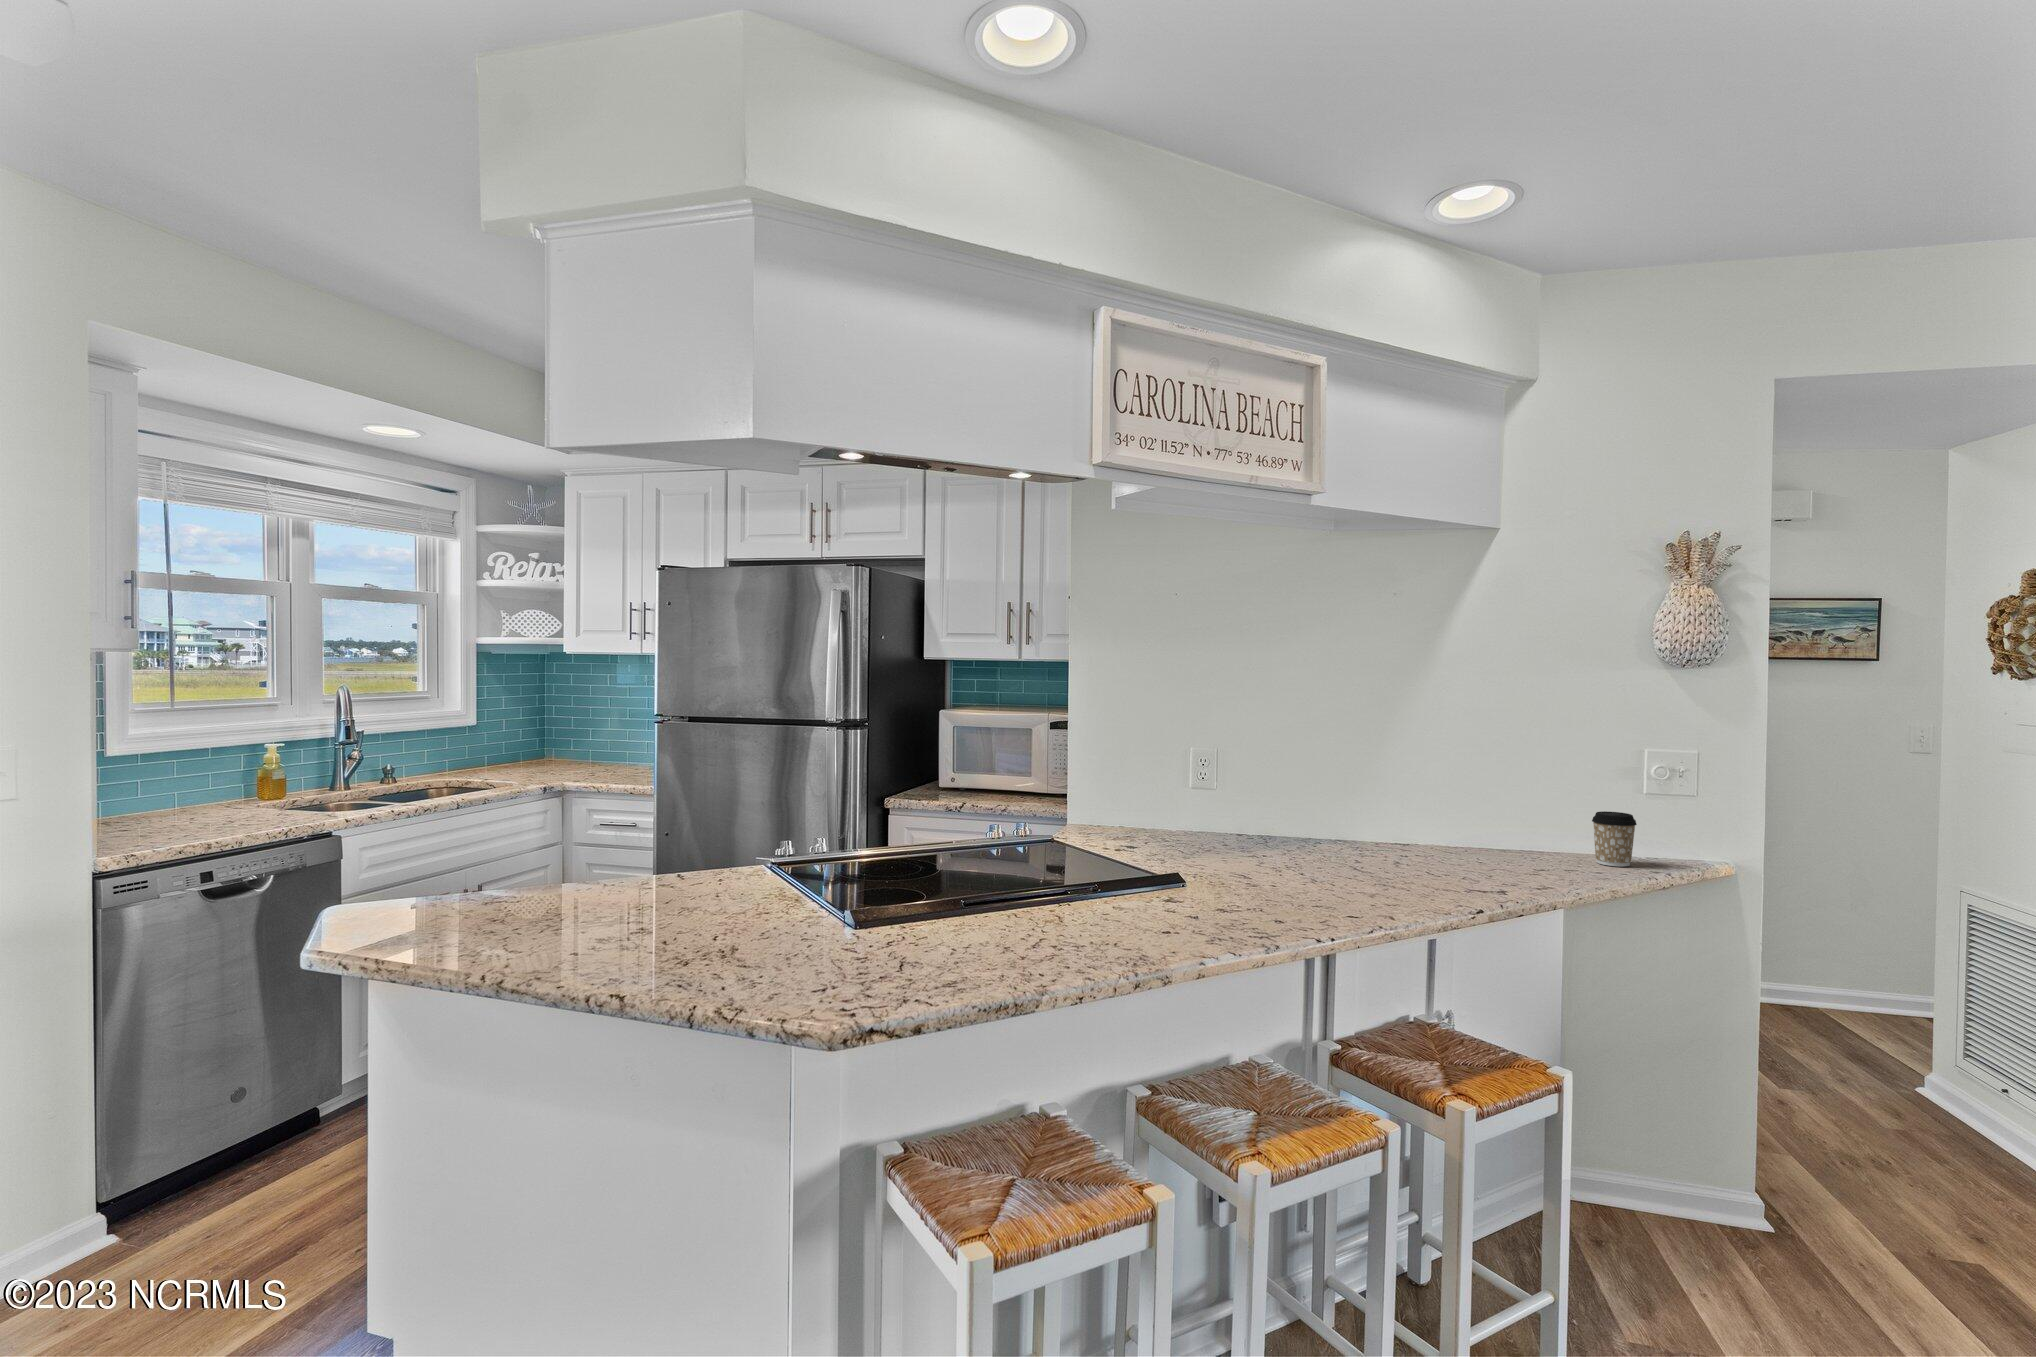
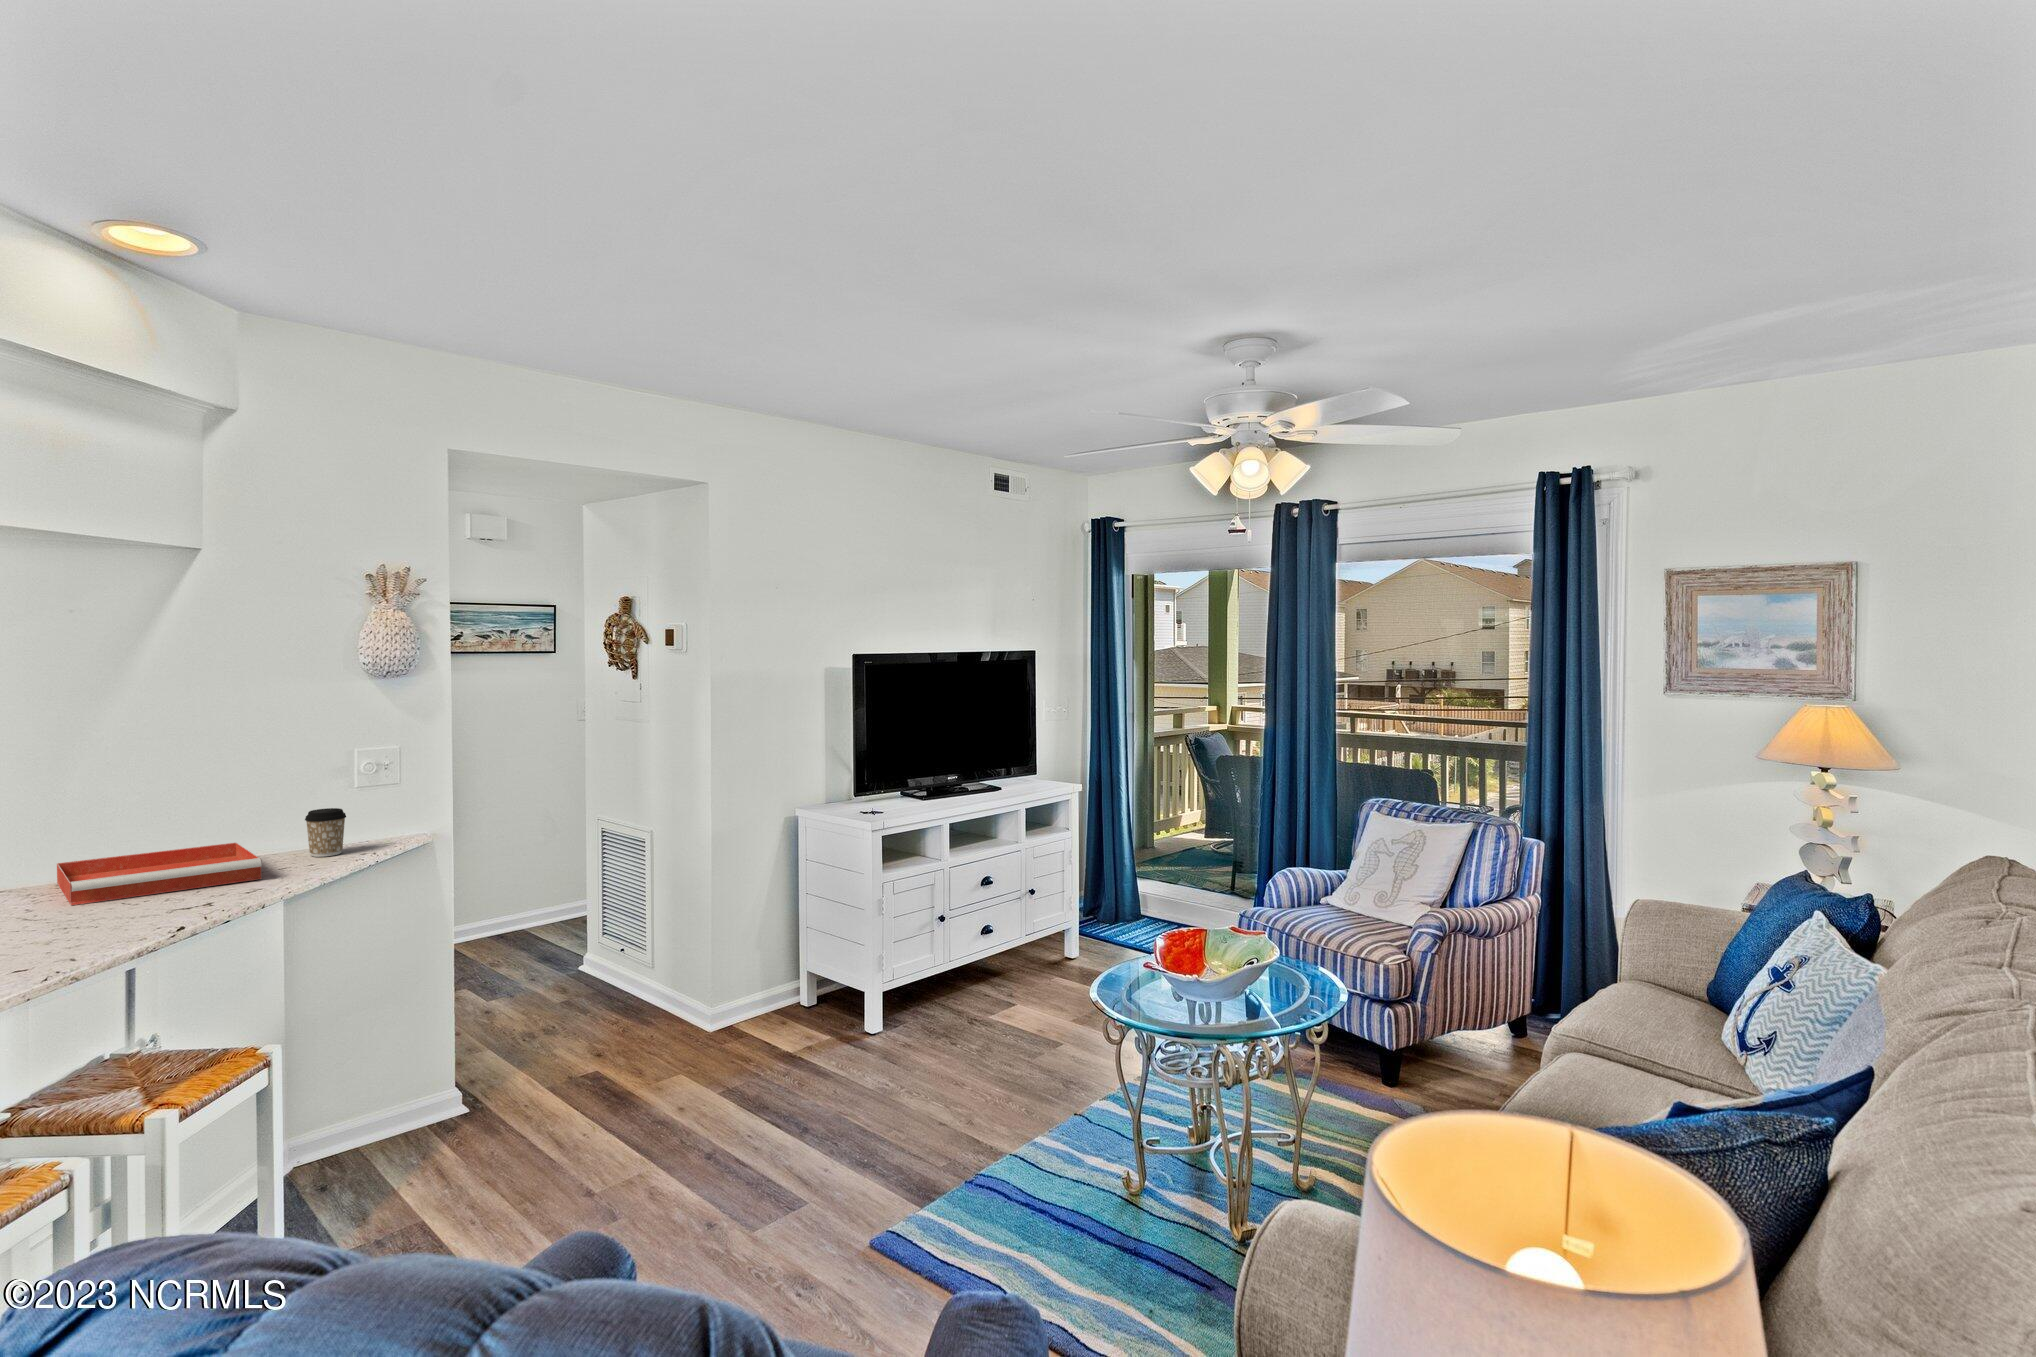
tray: none [1379,827,1552,877] -> present [57,843,262,905]

